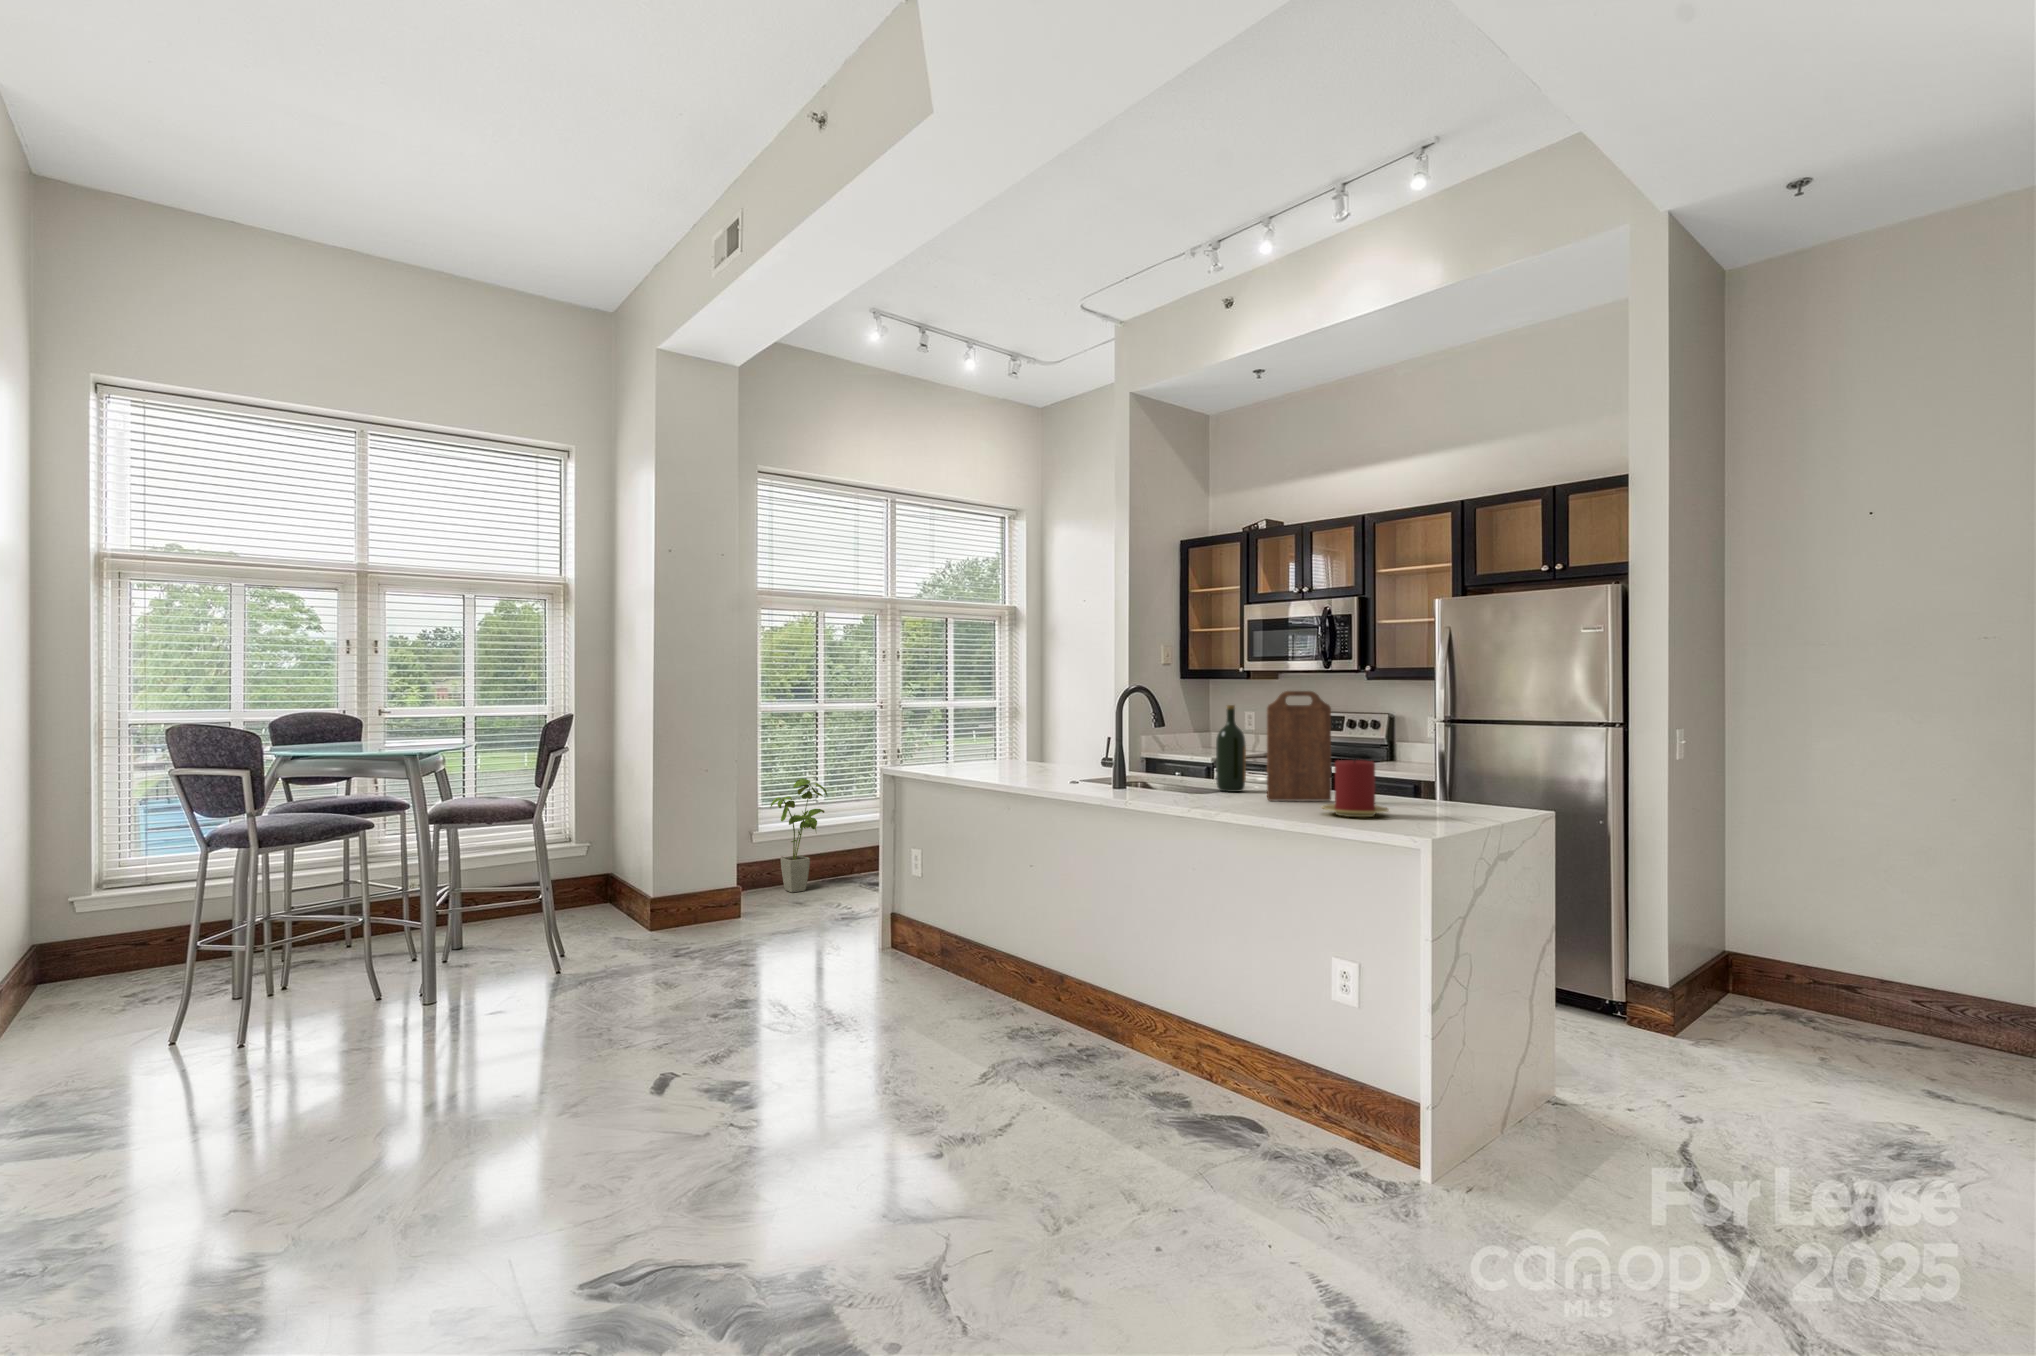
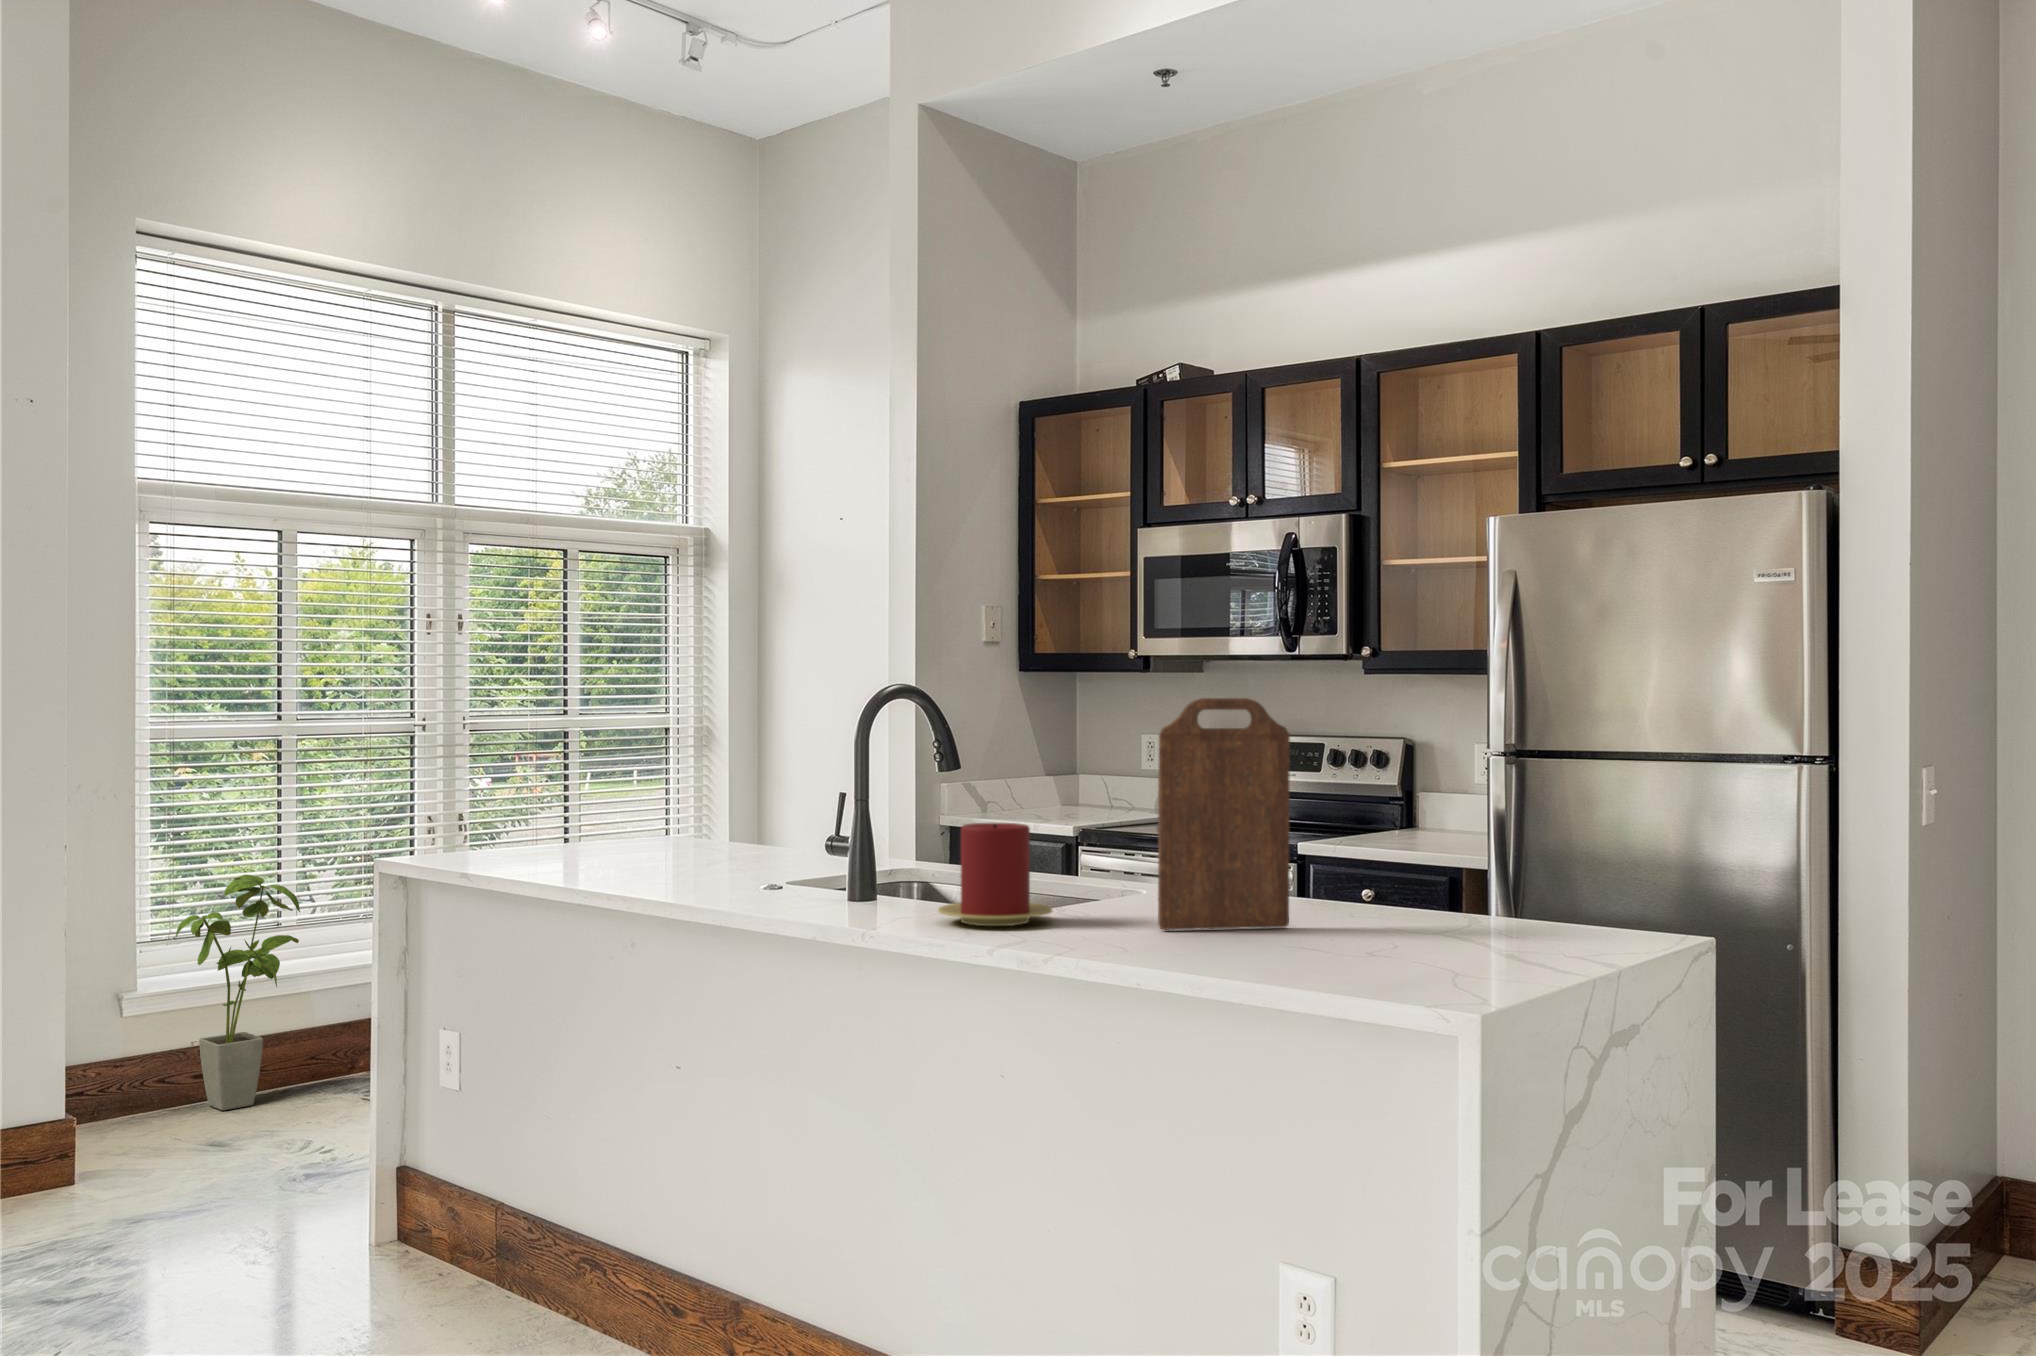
wine bottle: present [1216,705,1246,792] -> none [1060,727,1121,908]
candle: present [1322,760,1388,817] -> present [938,823,1052,926]

